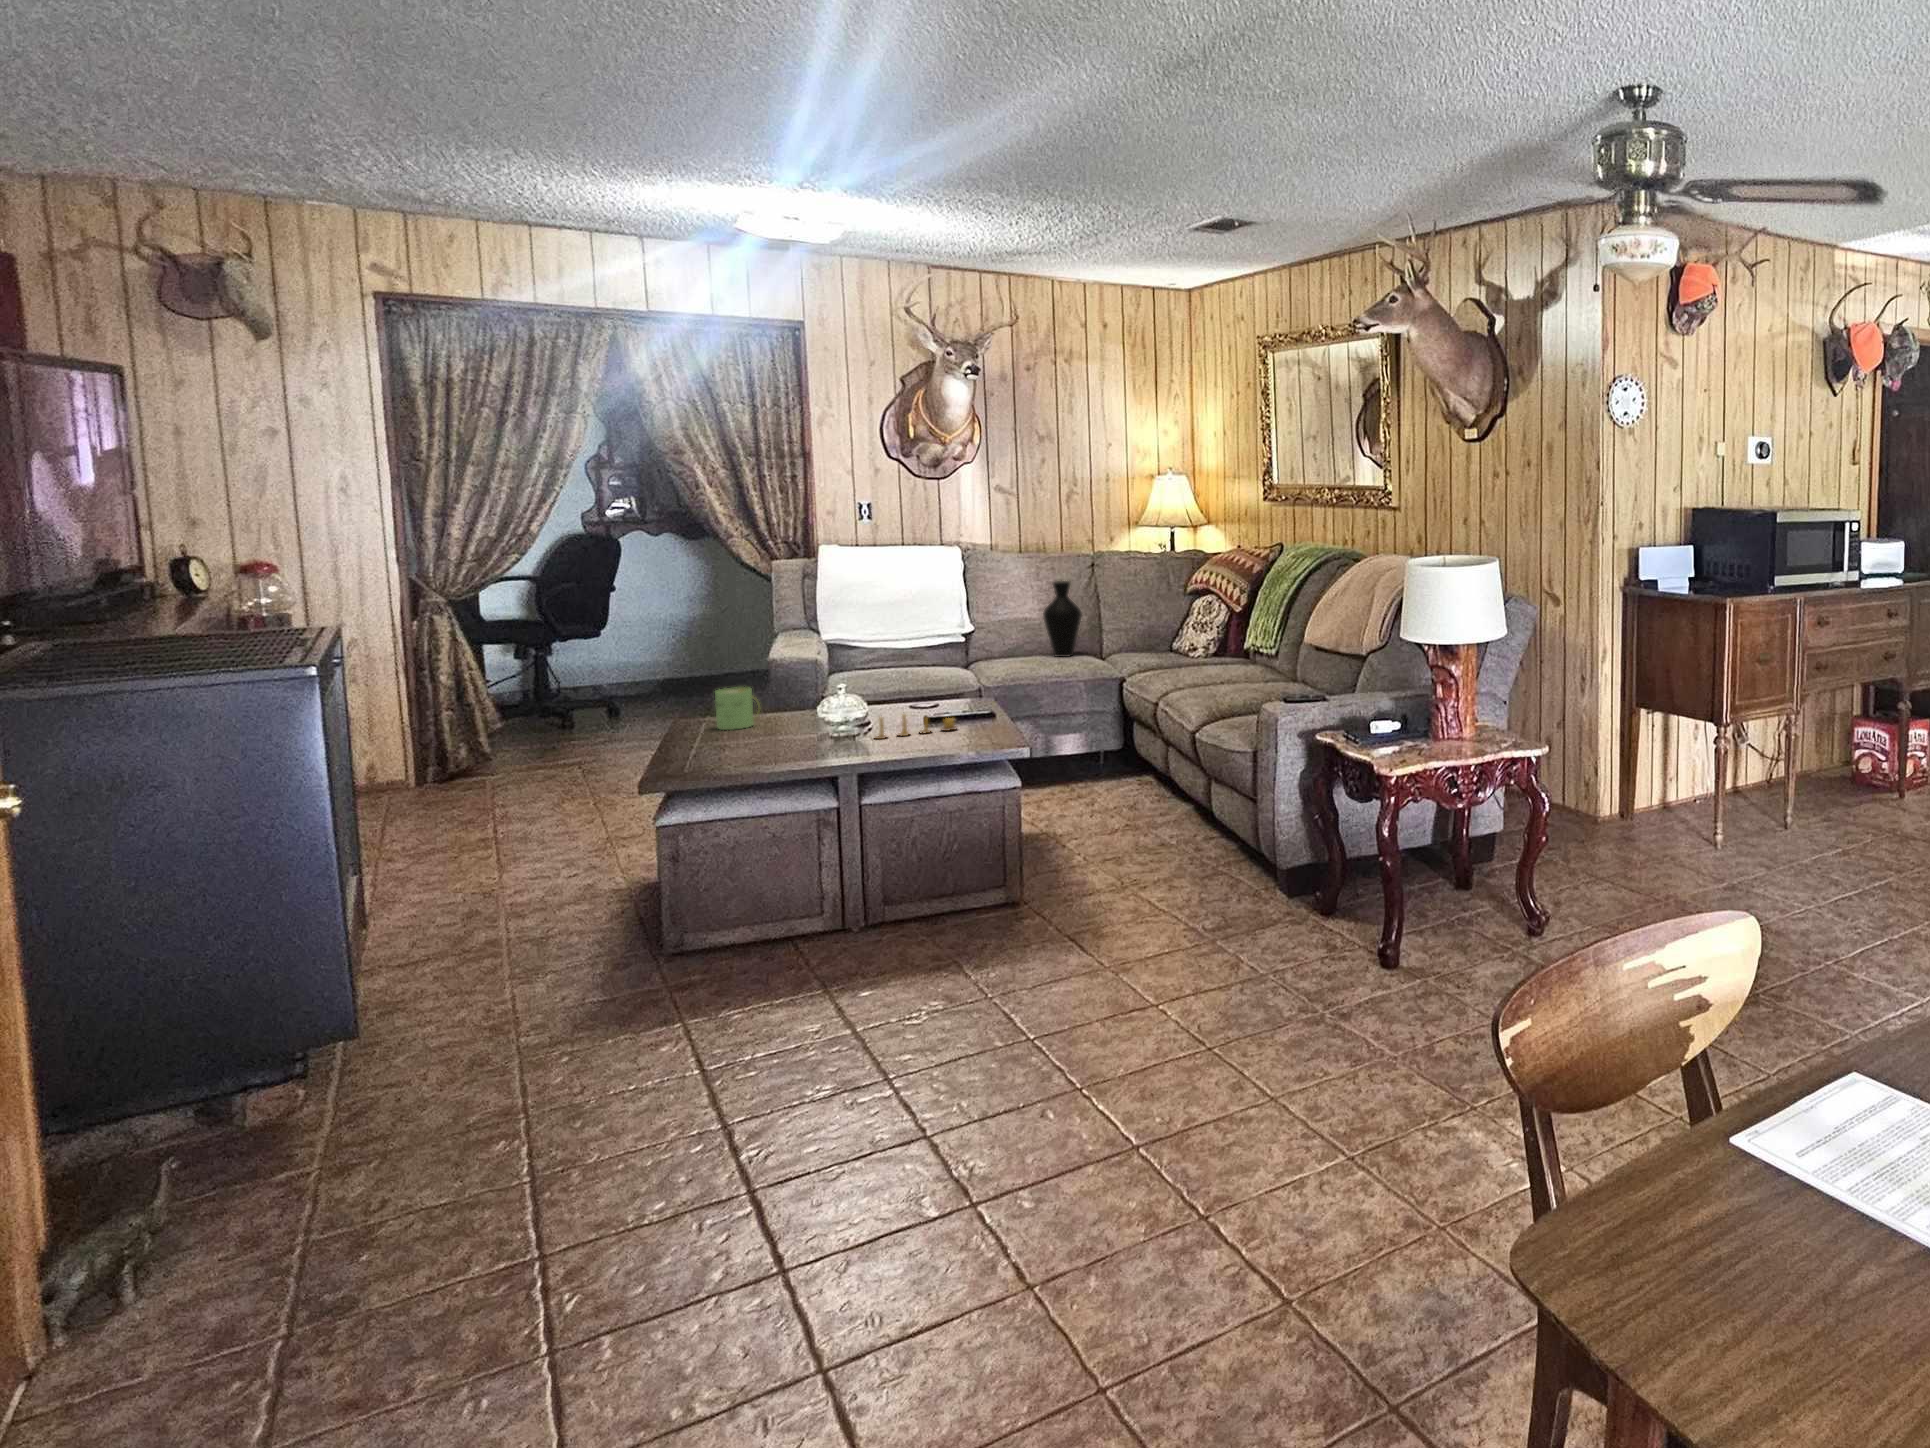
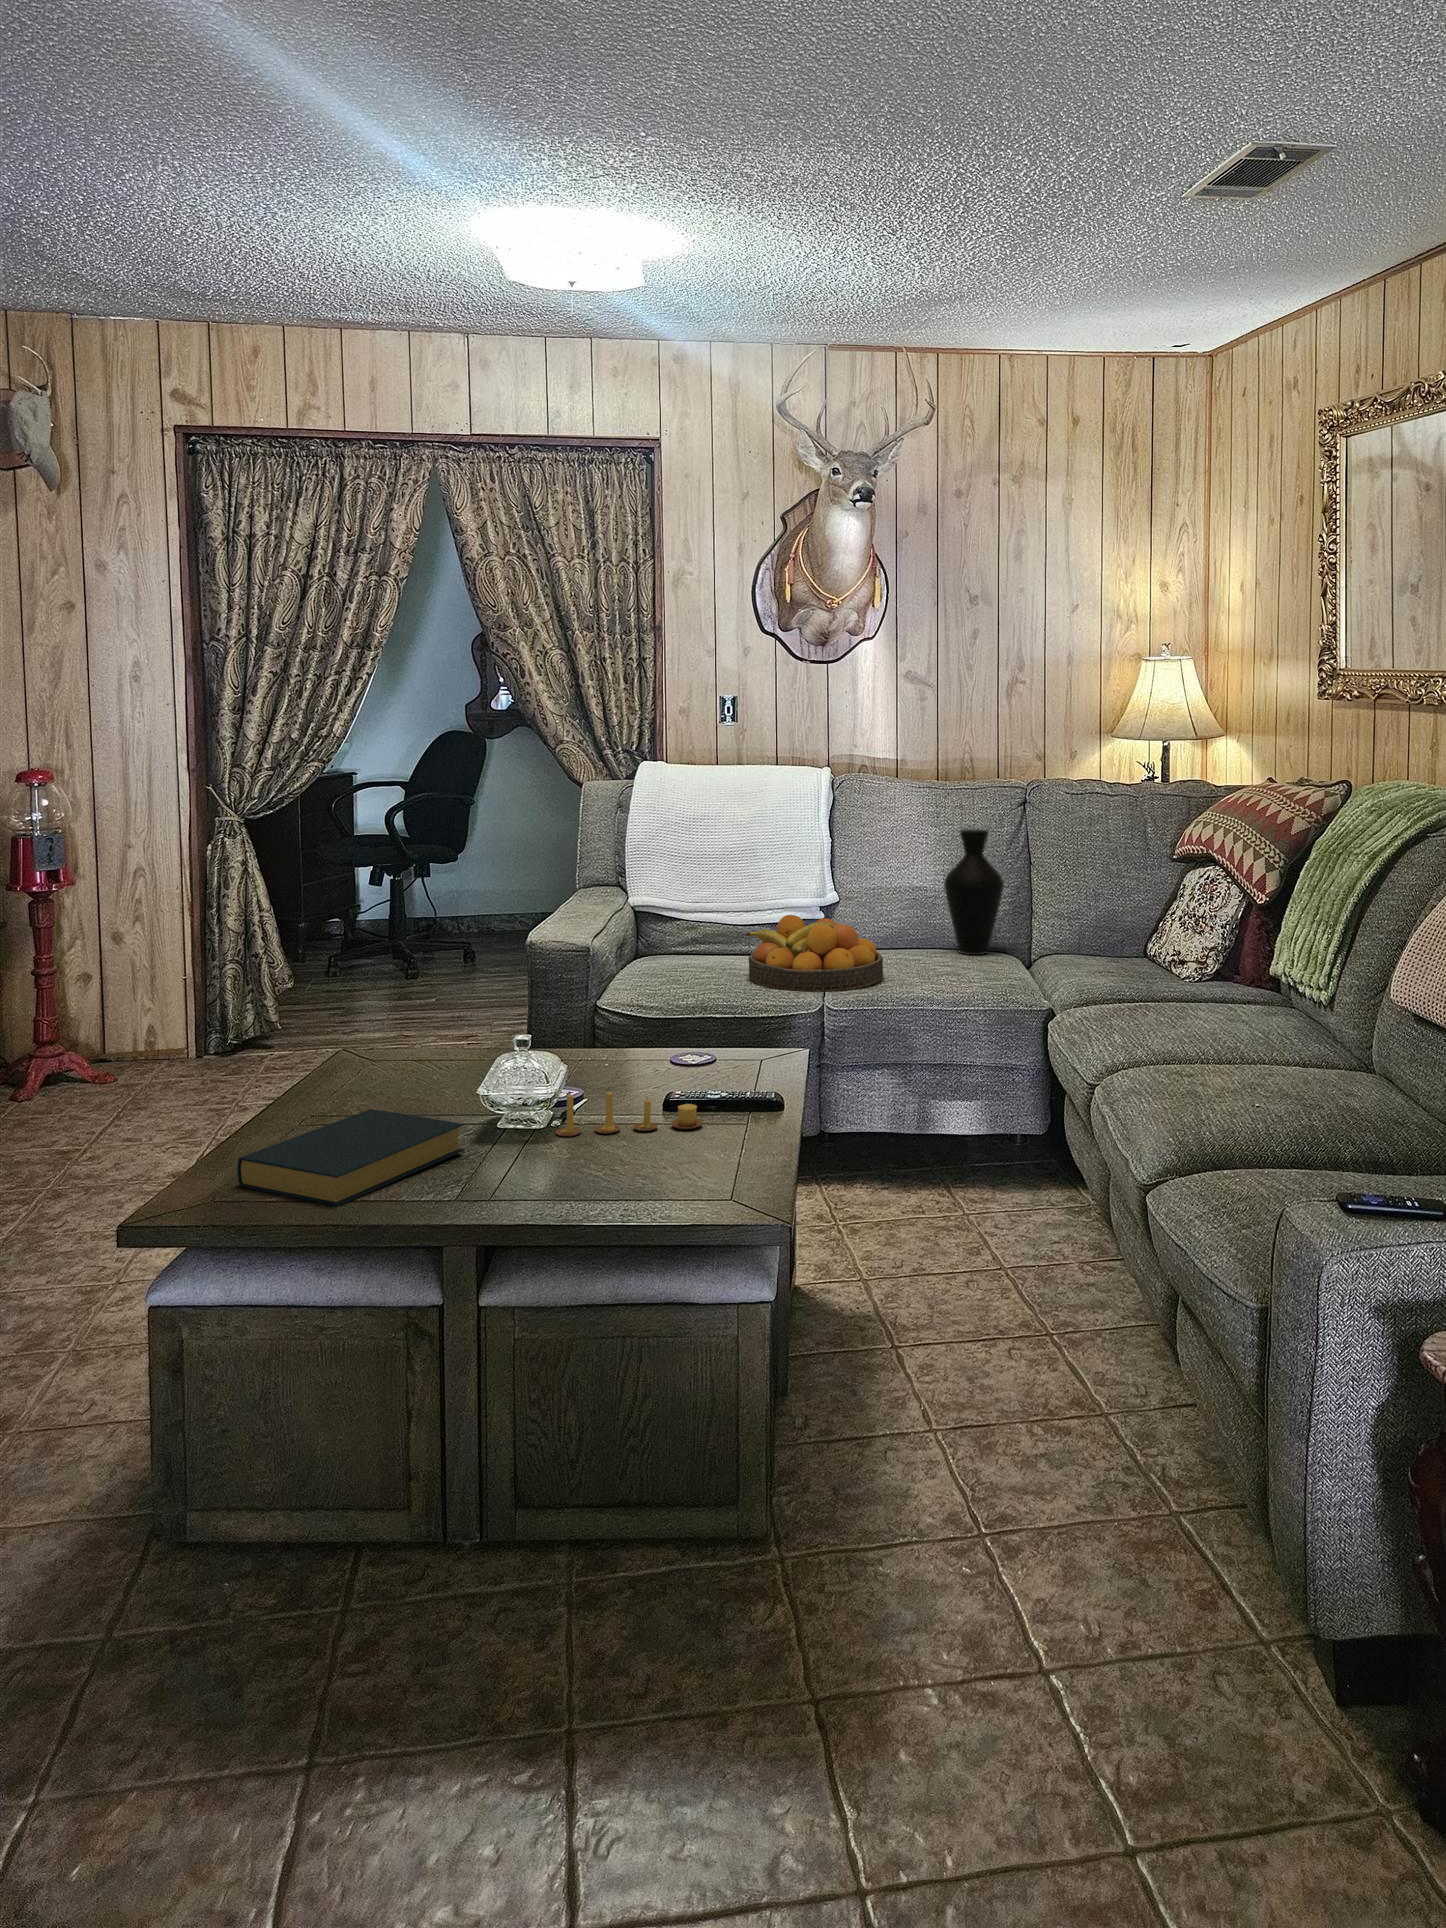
fruit bowl: none [921,636,1015,679] -> present [746,915,883,992]
mug: present [715,687,755,730] -> none [374,1002,436,1075]
hardback book: none [700,733,827,771] -> present [237,1109,465,1206]

